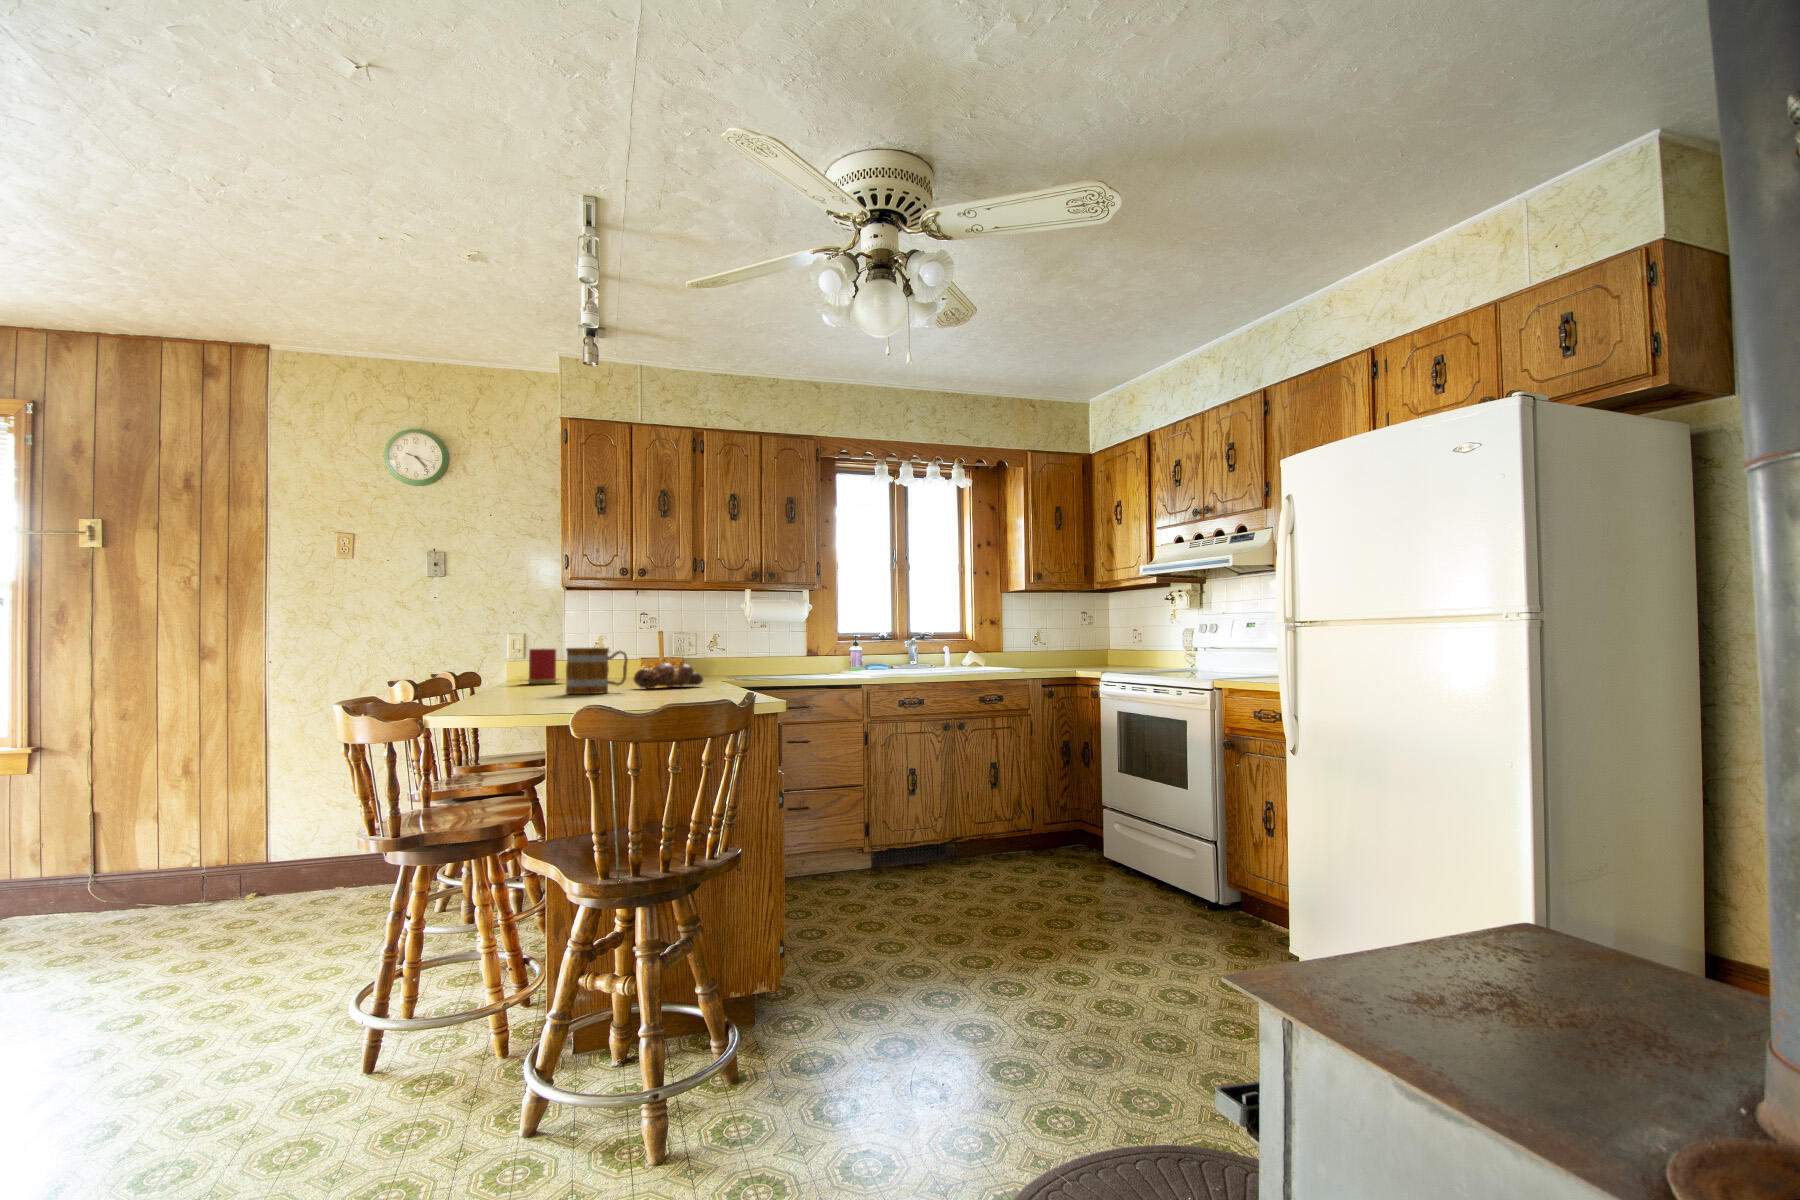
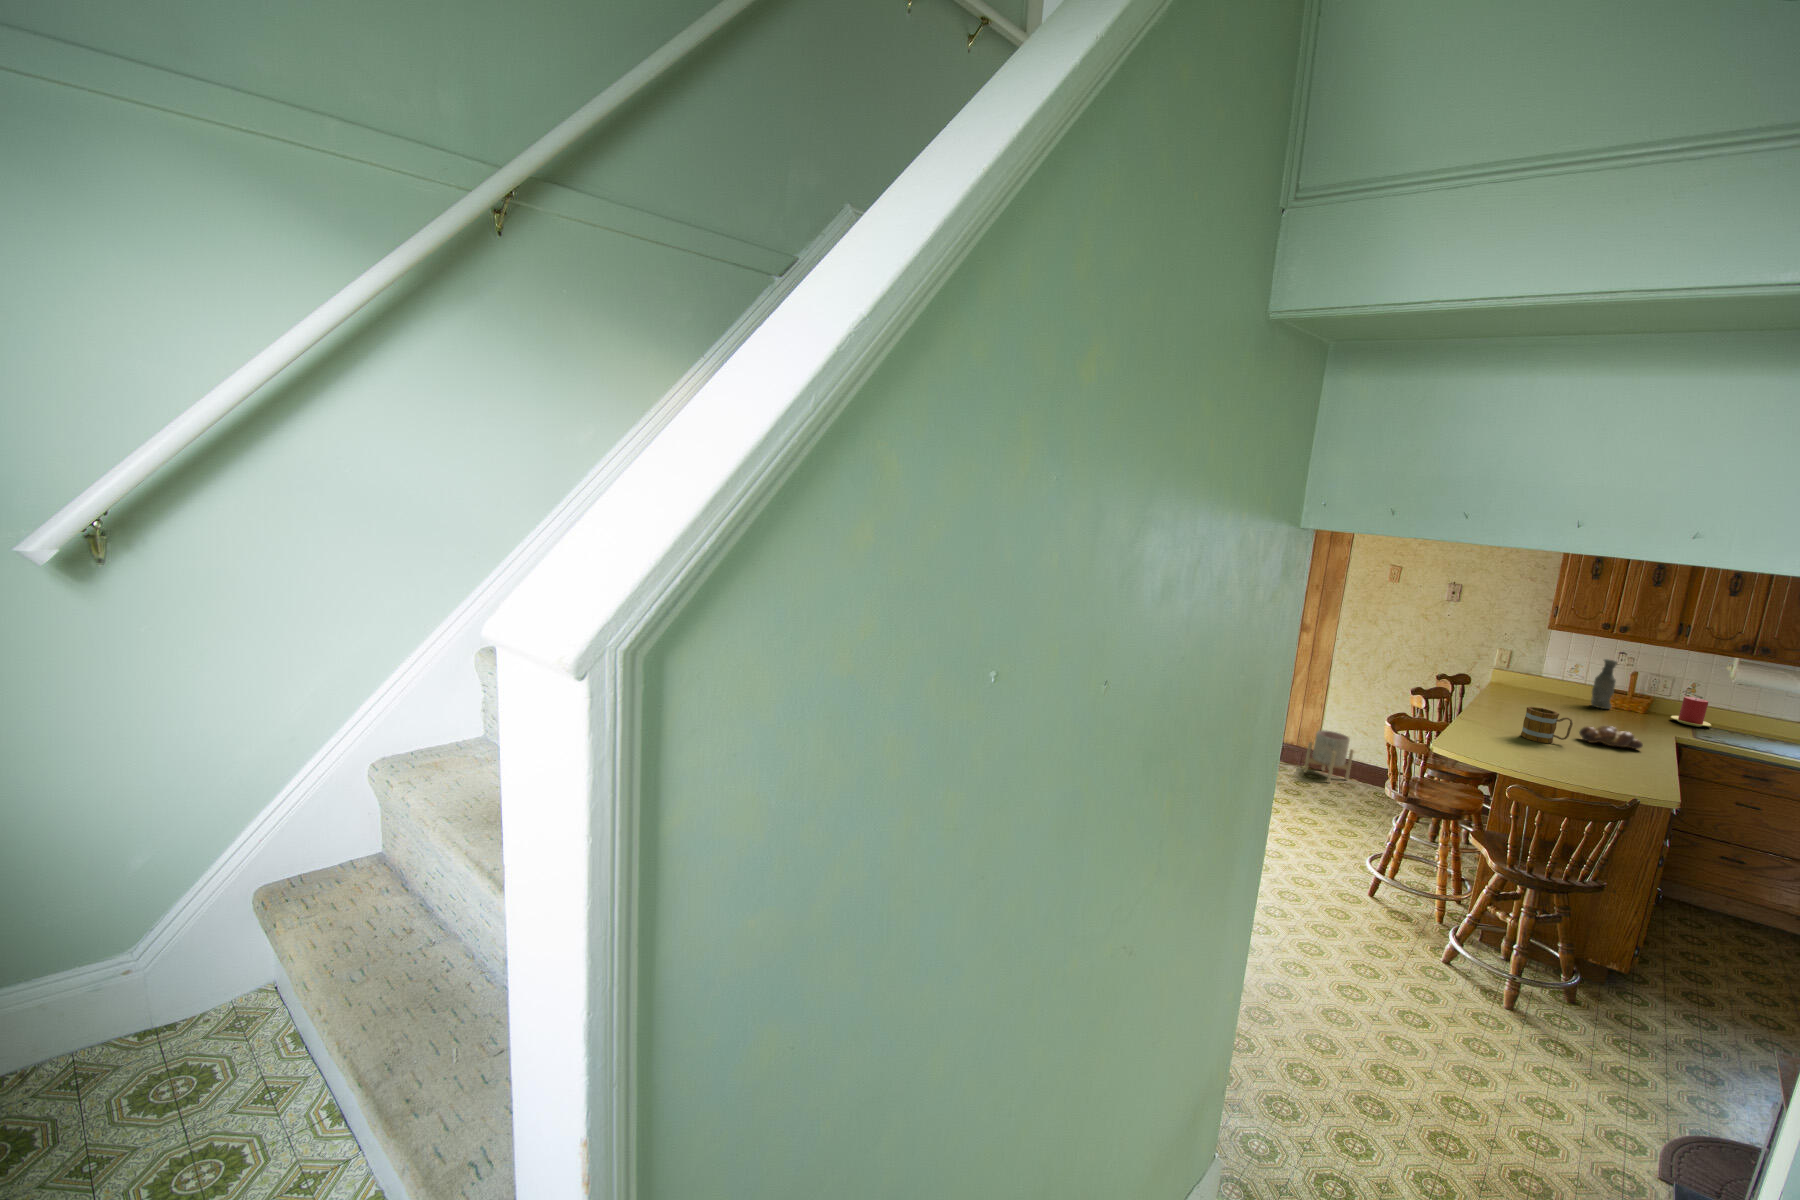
vase: none [625,617,647,678] -> present [1591,659,1617,709]
candle: present [522,649,563,684] -> present [1671,697,1711,727]
planter: none [241,820,329,908] -> present [1304,730,1354,783]

